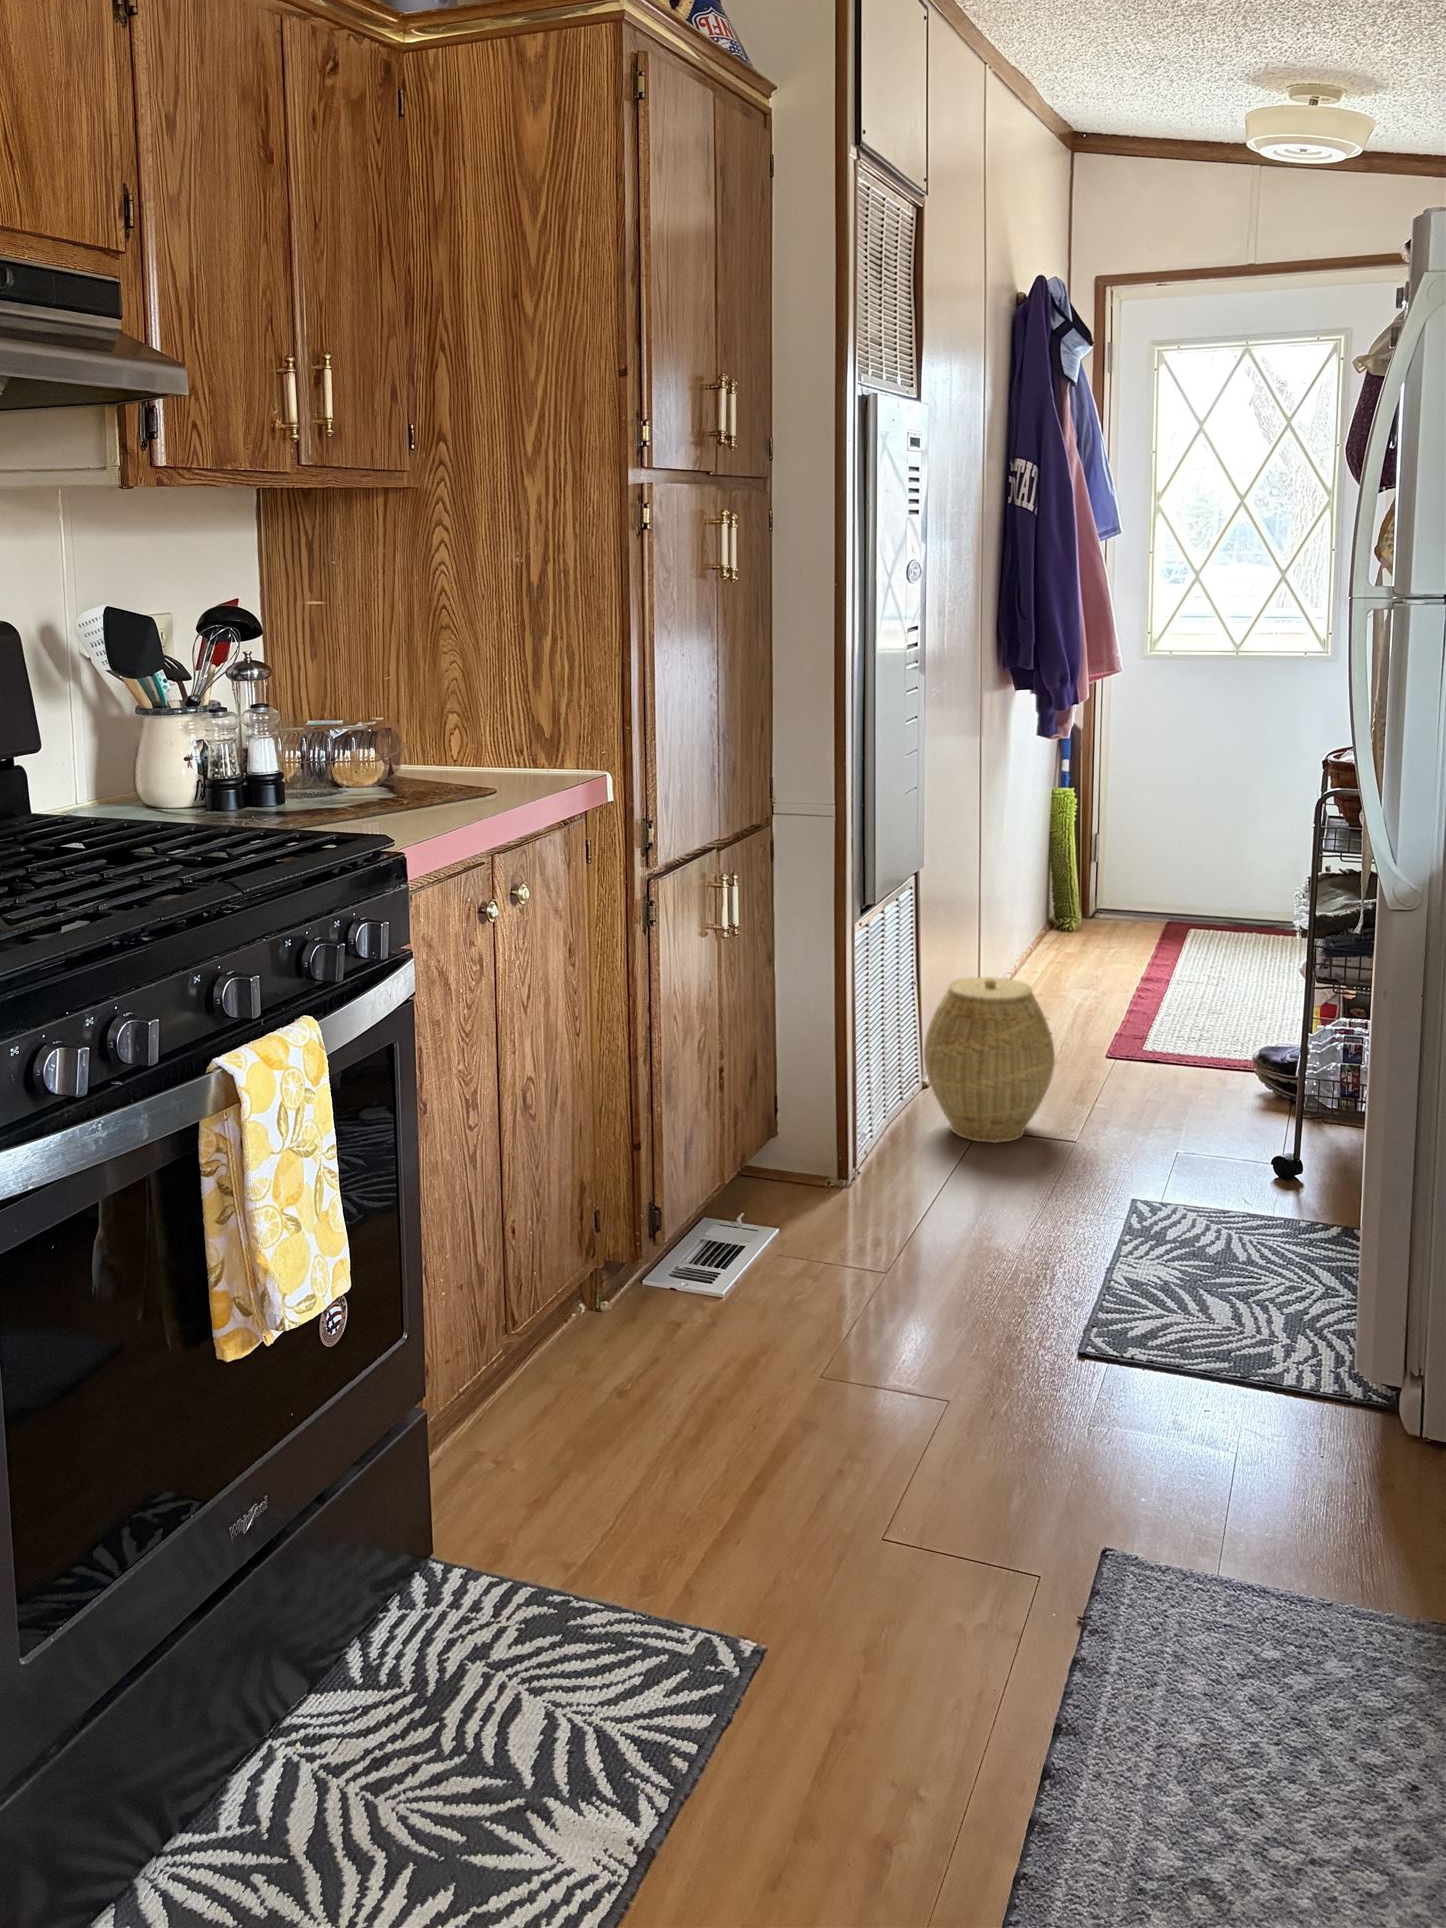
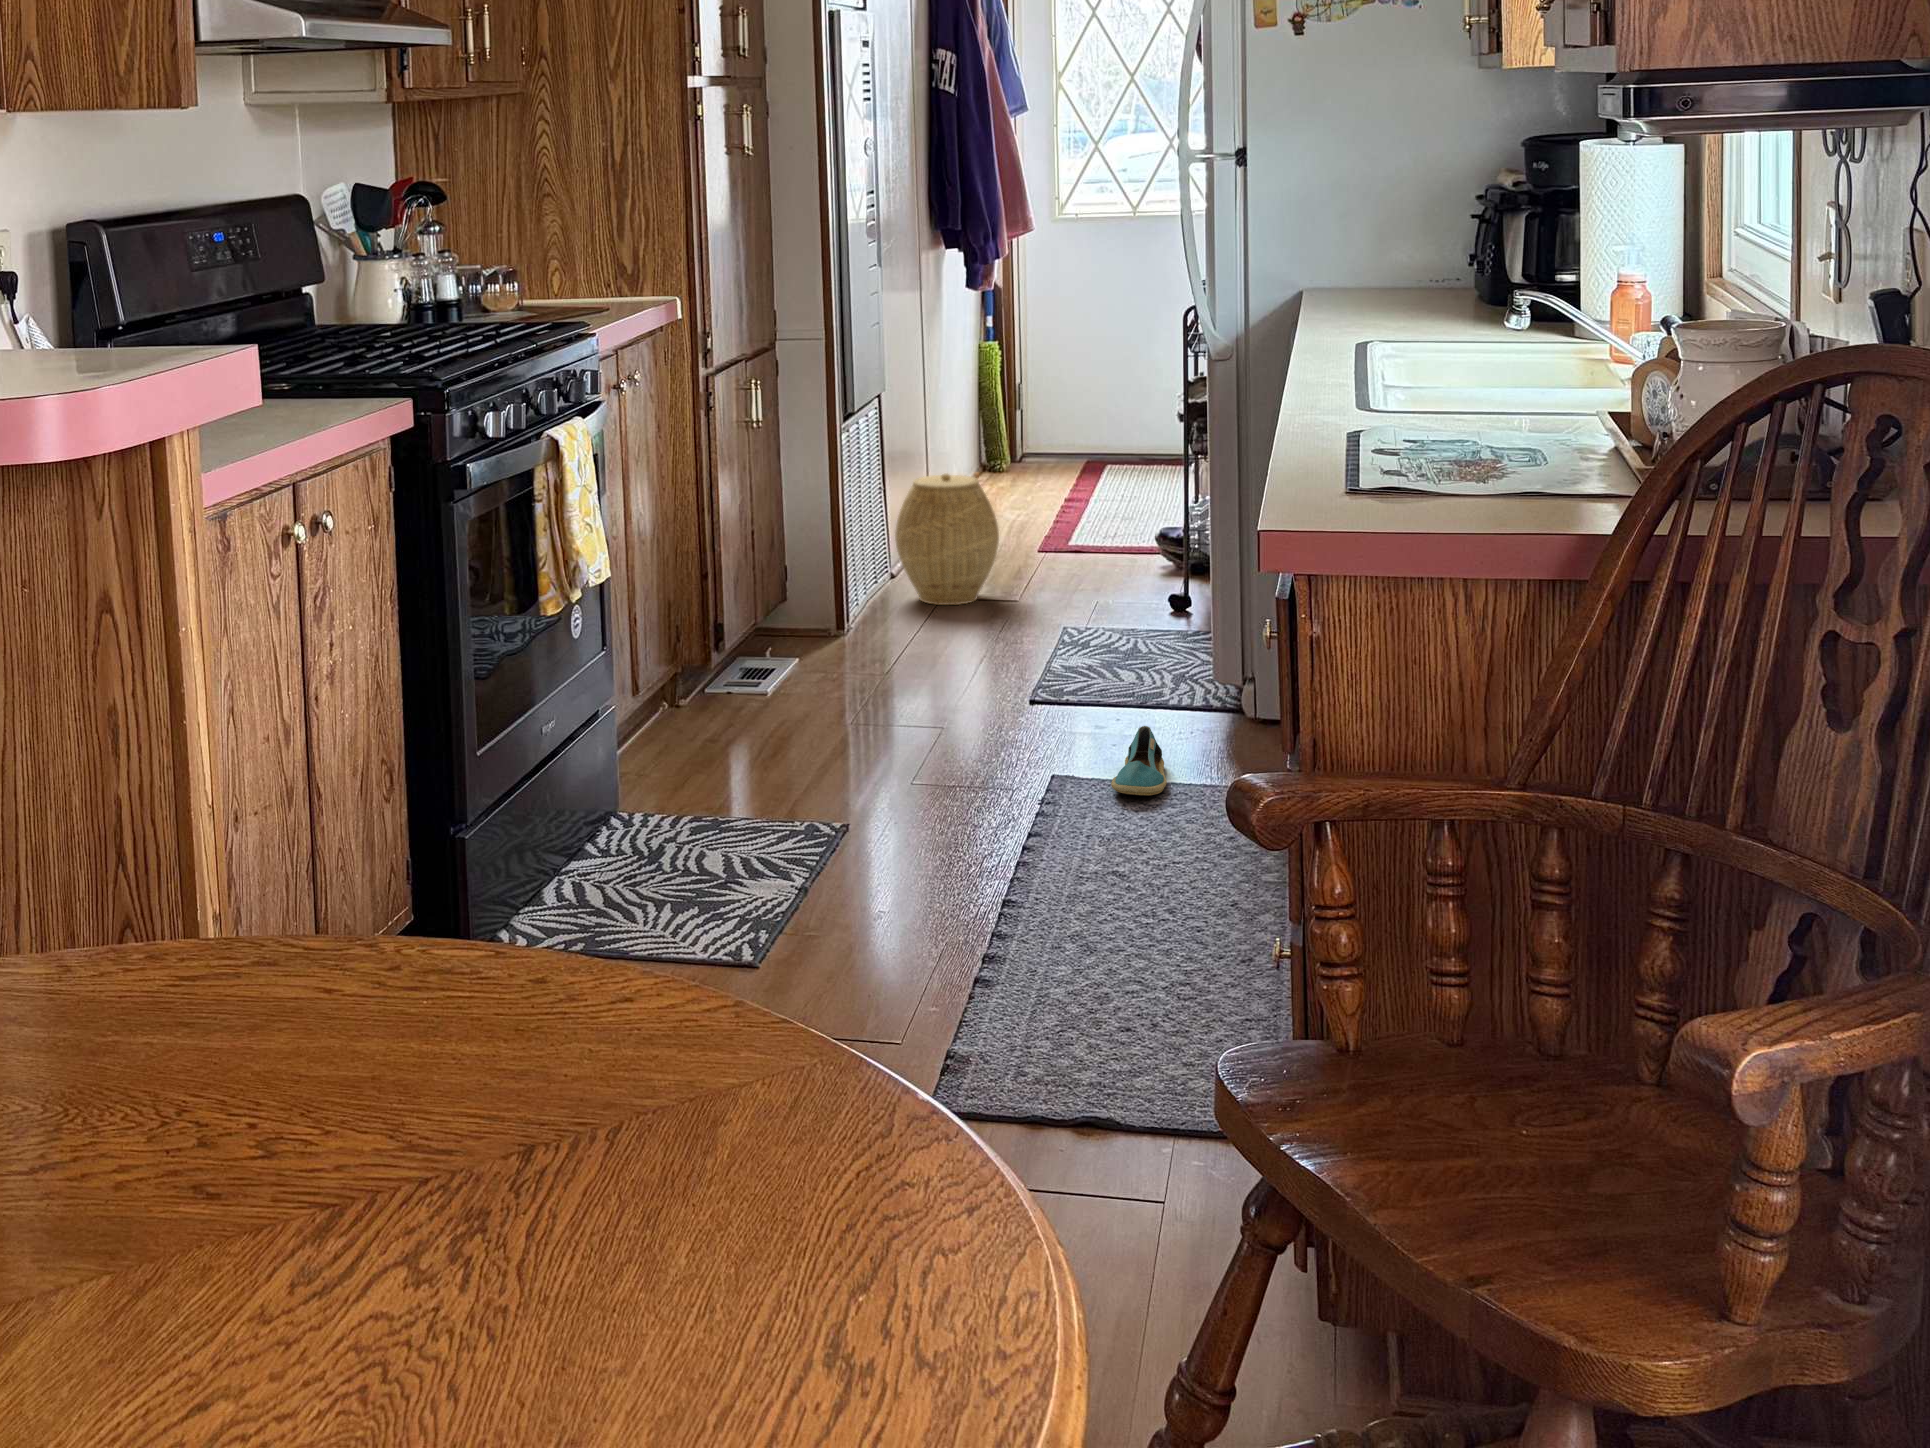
shoe: none [1198,1487,1292,1650] -> present [1111,726,1167,795]

